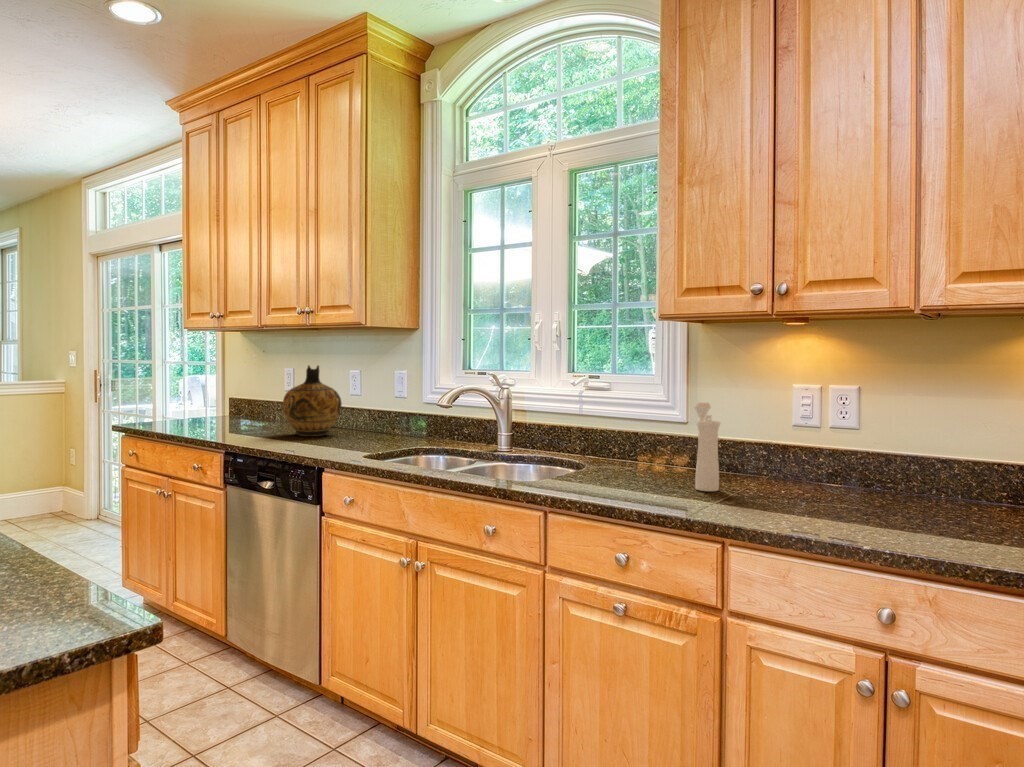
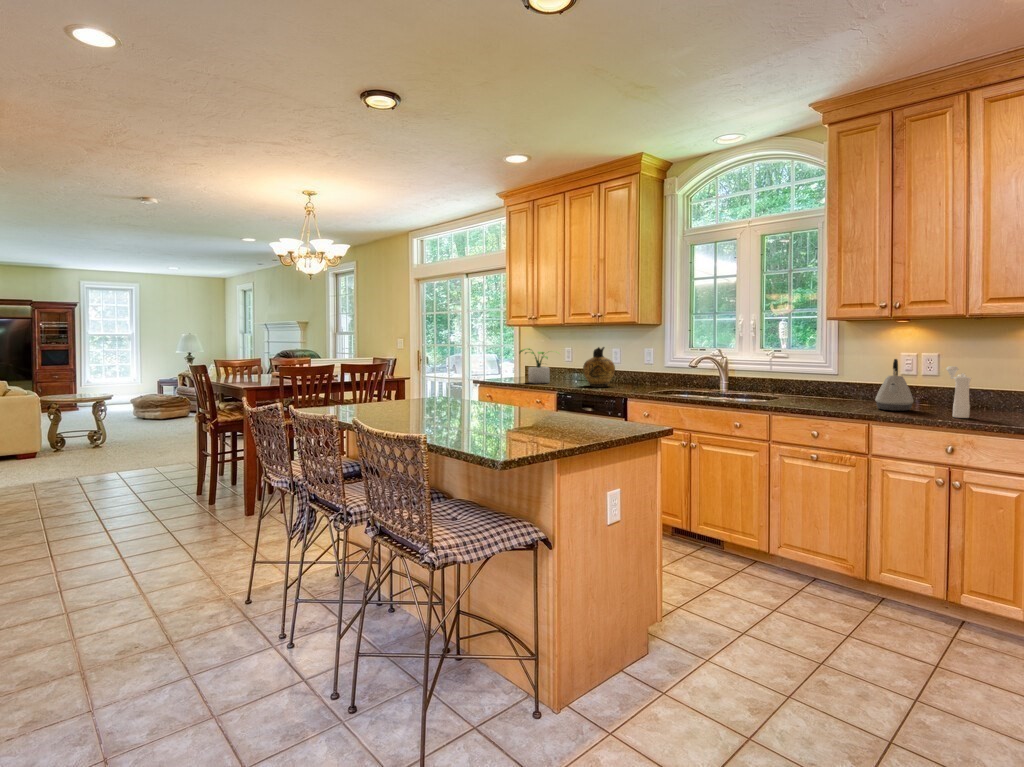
potted plant: none [182,366,264,428] -> present [519,348,550,384]
kettle: none [741,398,813,509] -> present [875,359,913,411]
pepper mill: present [694,402,720,491] -> present [946,366,971,418]

